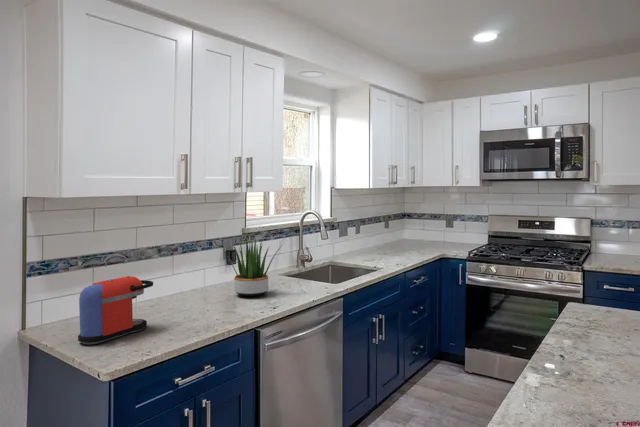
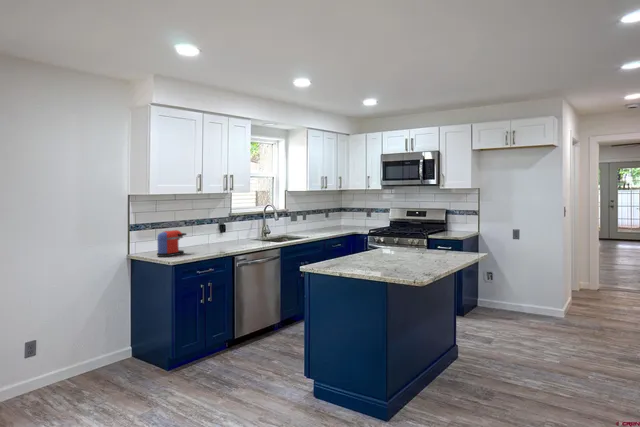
potted plant: present [224,237,280,297] -> none [215,215,249,246]

